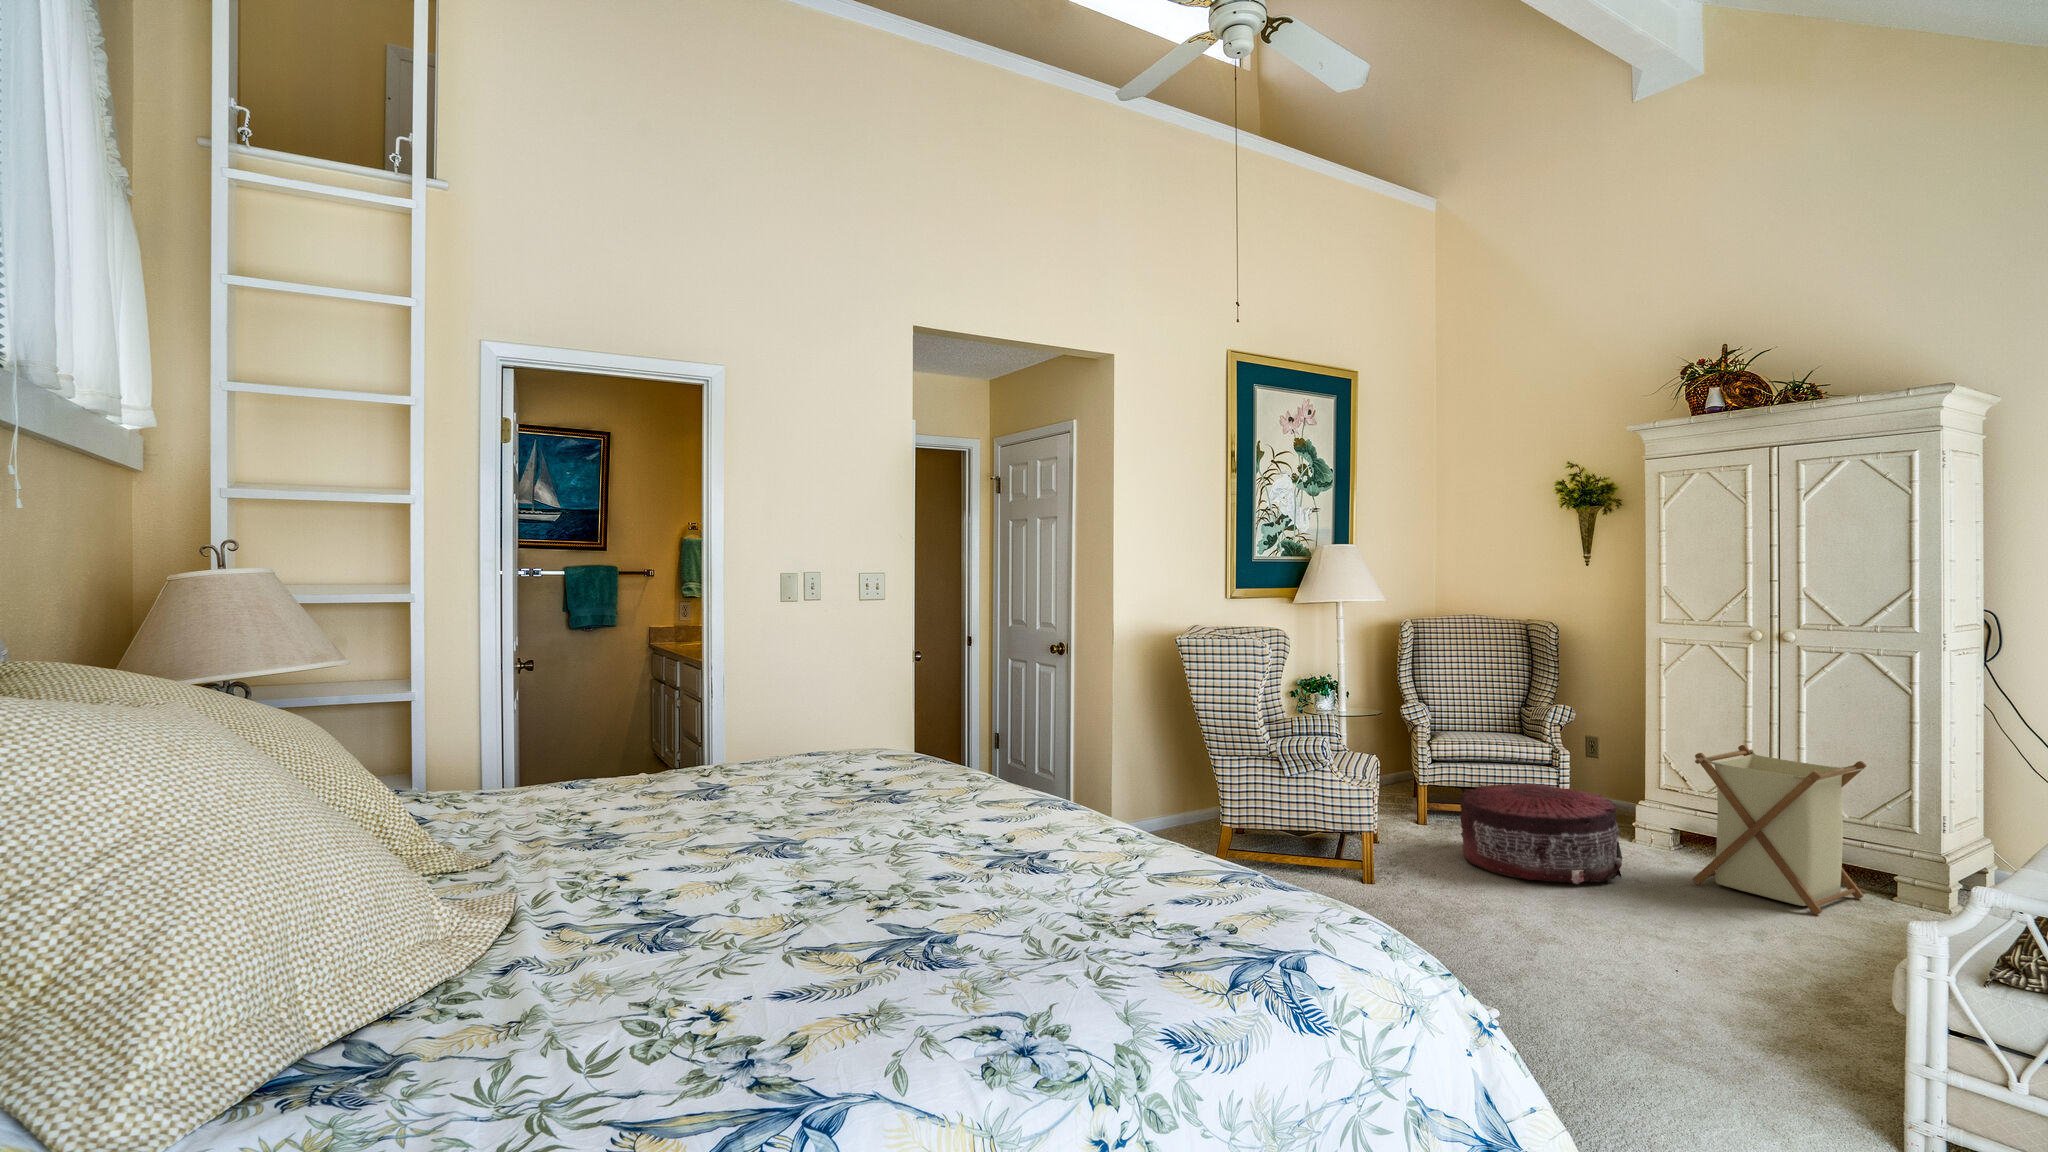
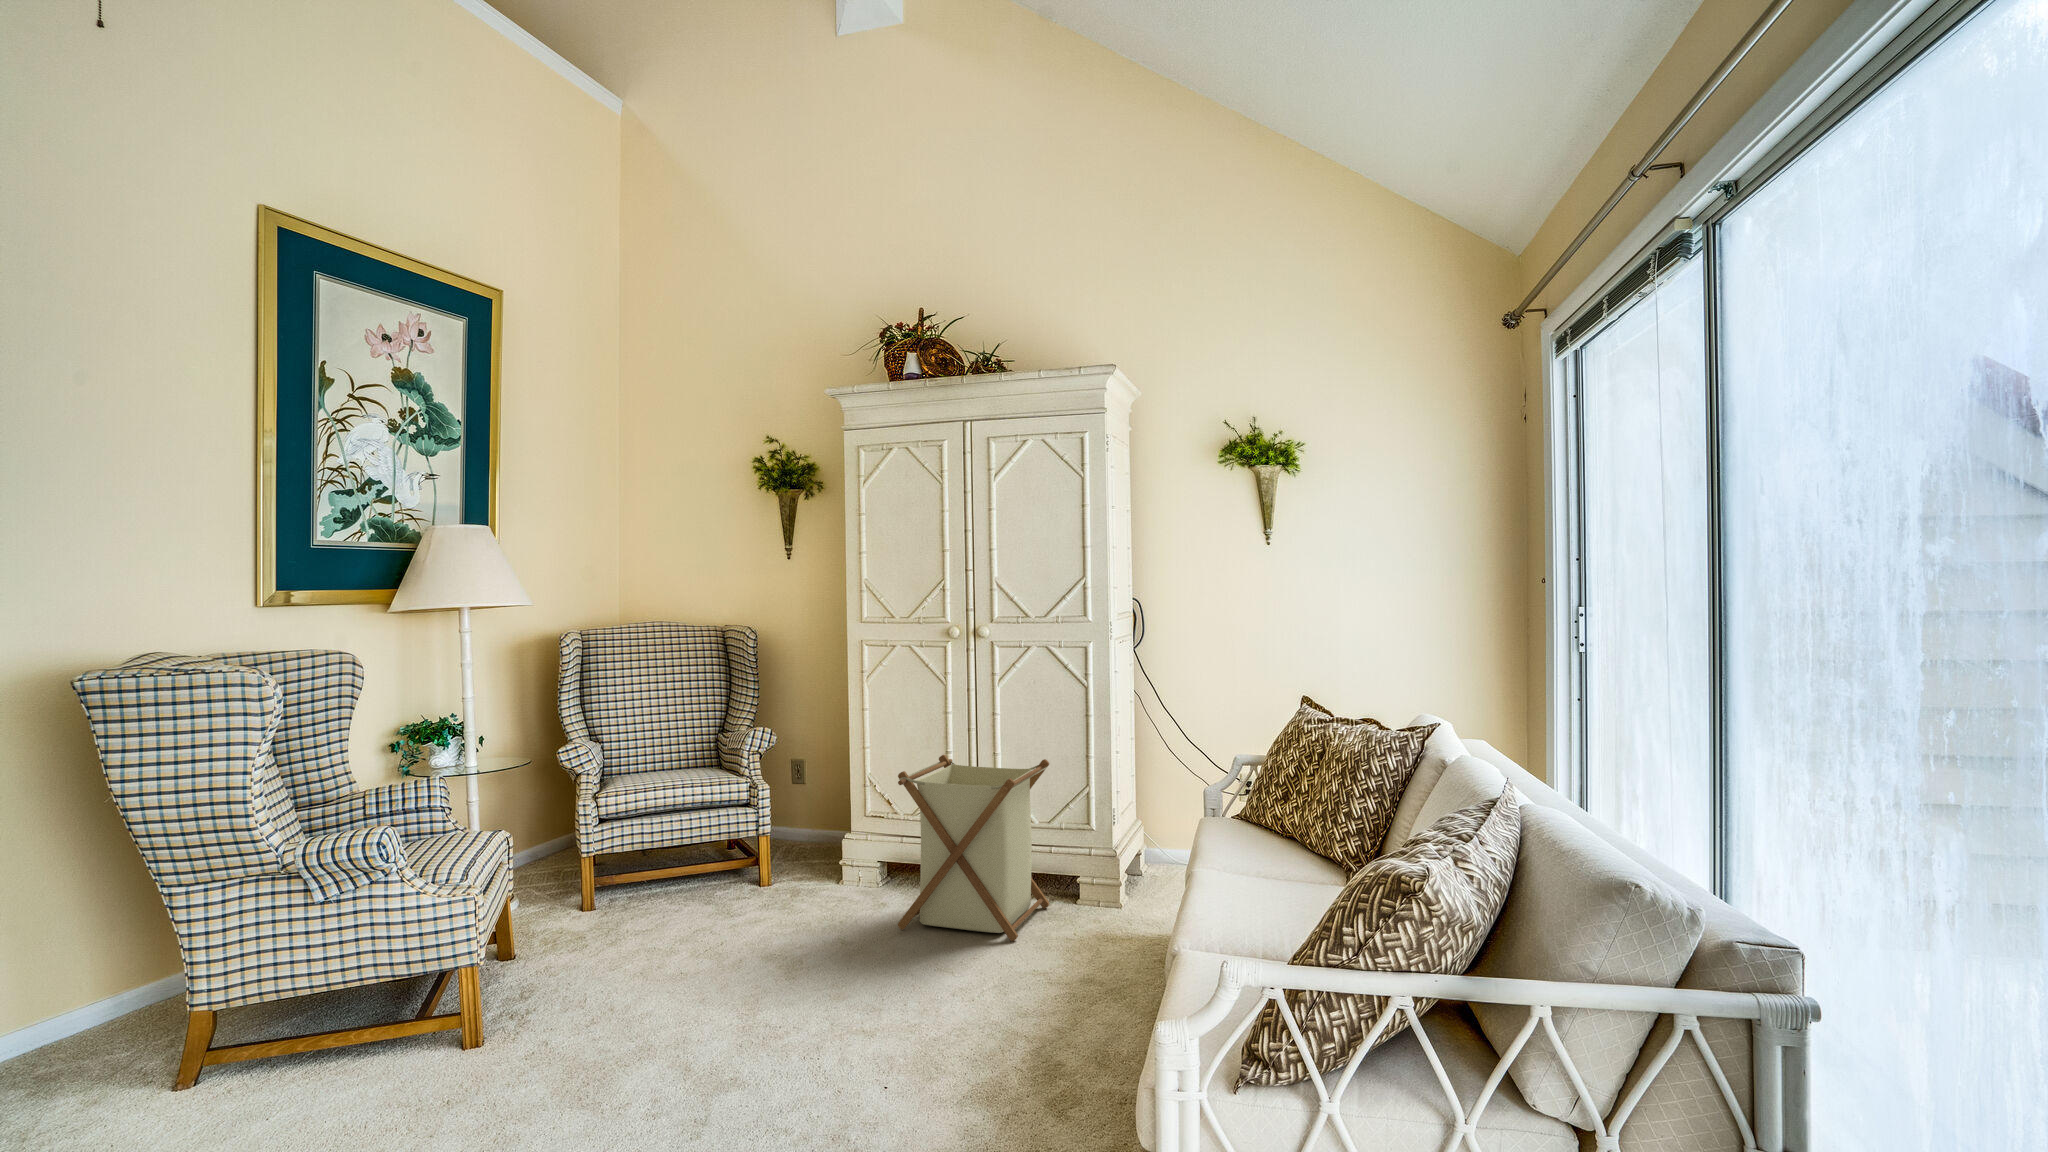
pouf: present [1460,783,1622,884] -> none [626,833,824,978]

